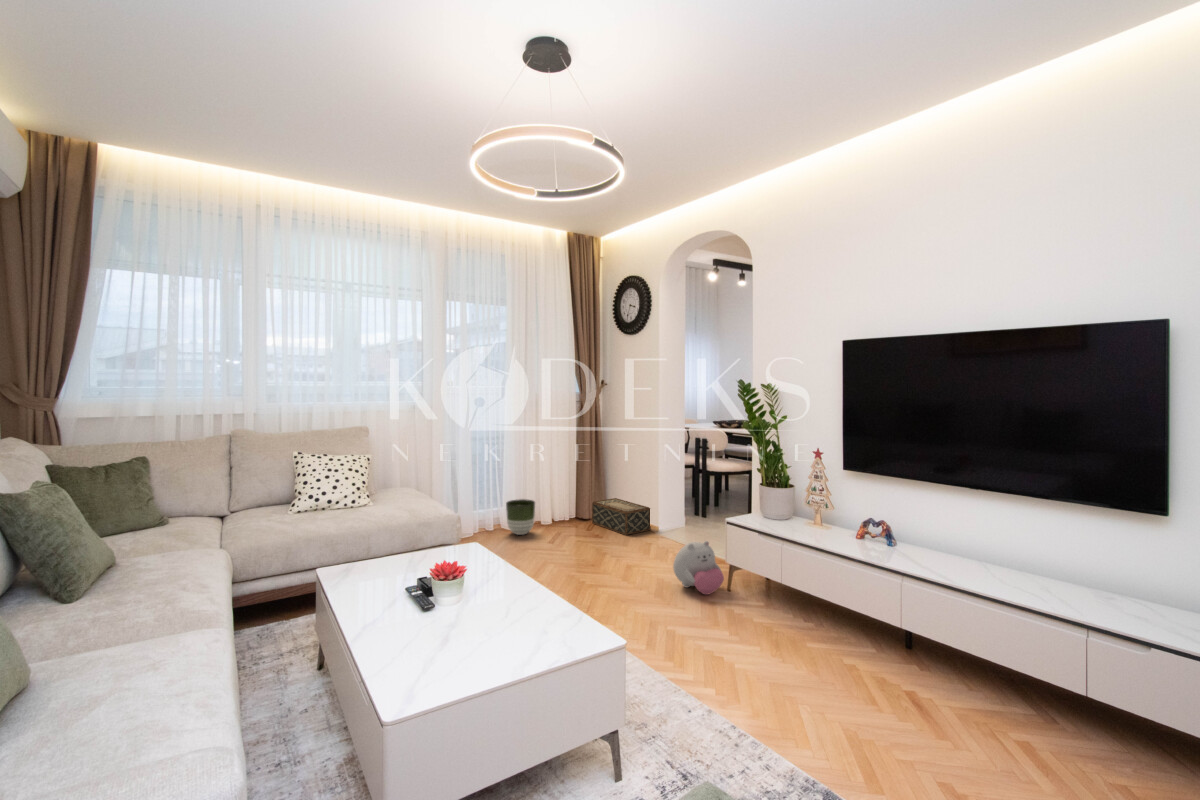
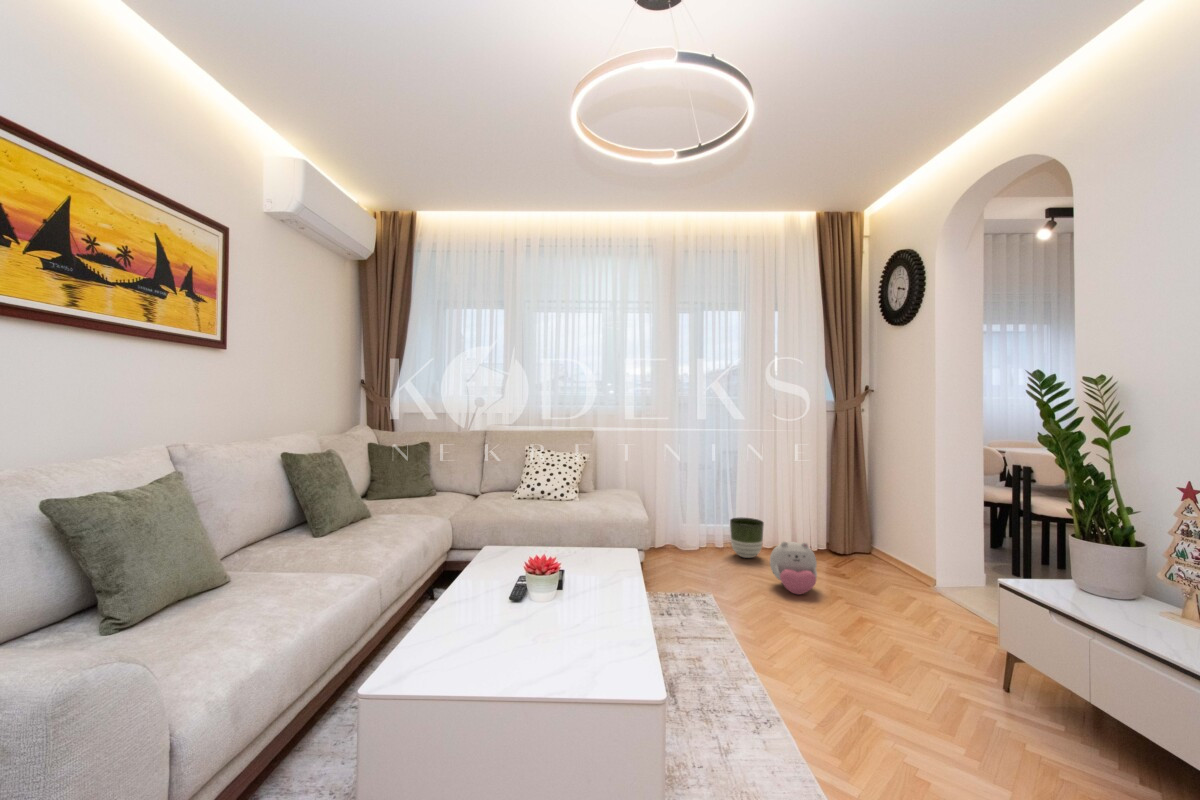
woven basket: present [592,498,651,535] -> none [844,534,924,585]
plush toy: present [673,541,724,595] -> present [770,542,817,594]

